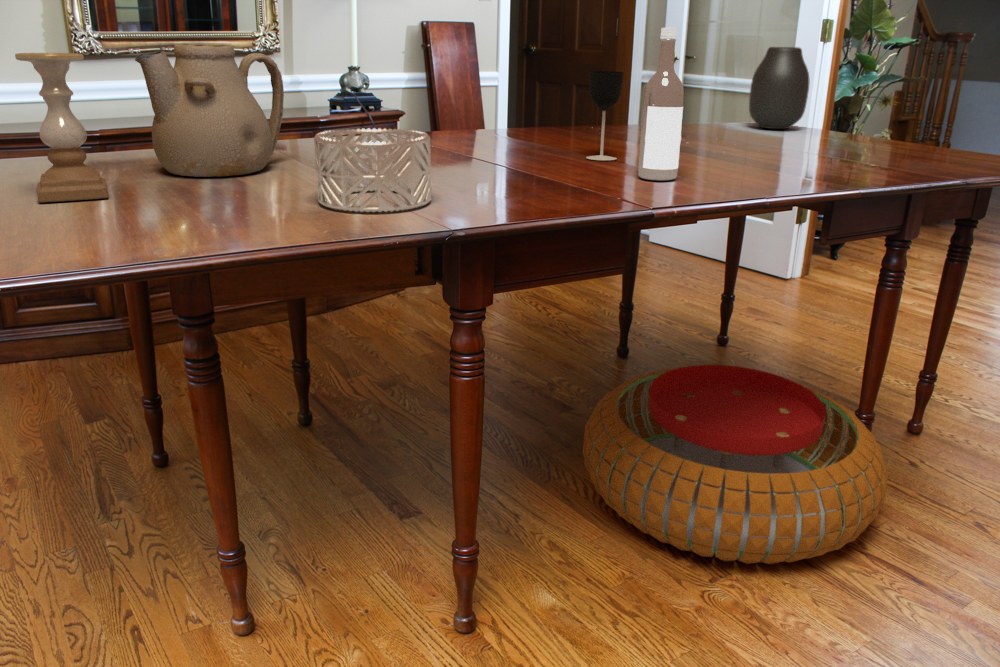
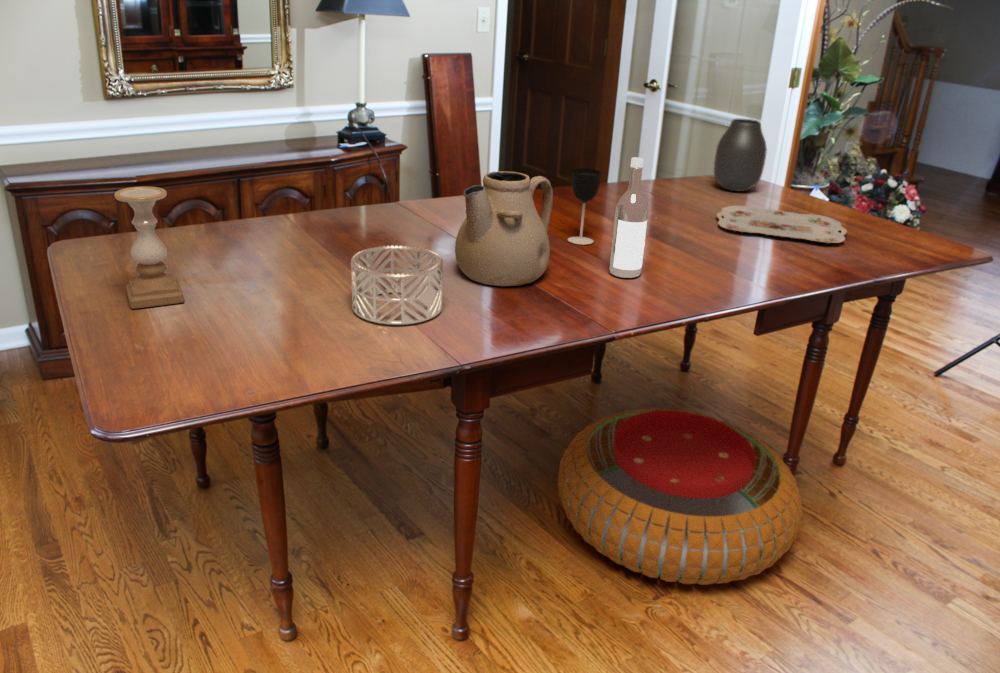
teapot: present [135,44,284,177] -> present [455,171,553,286]
serving tray: none [758,135,916,158] -> present [717,206,847,243]

